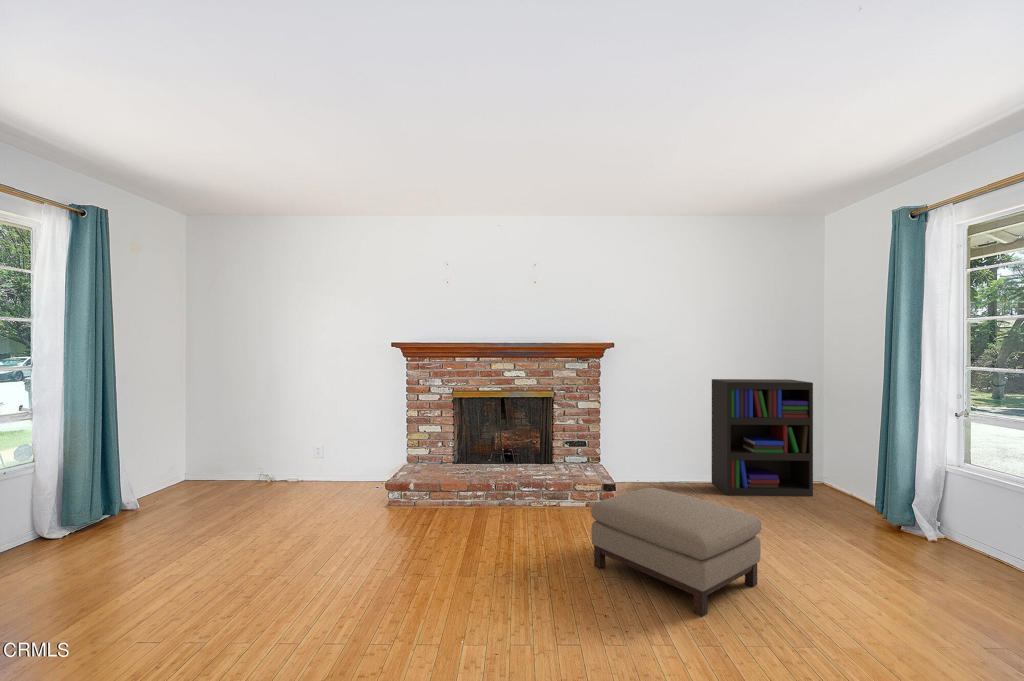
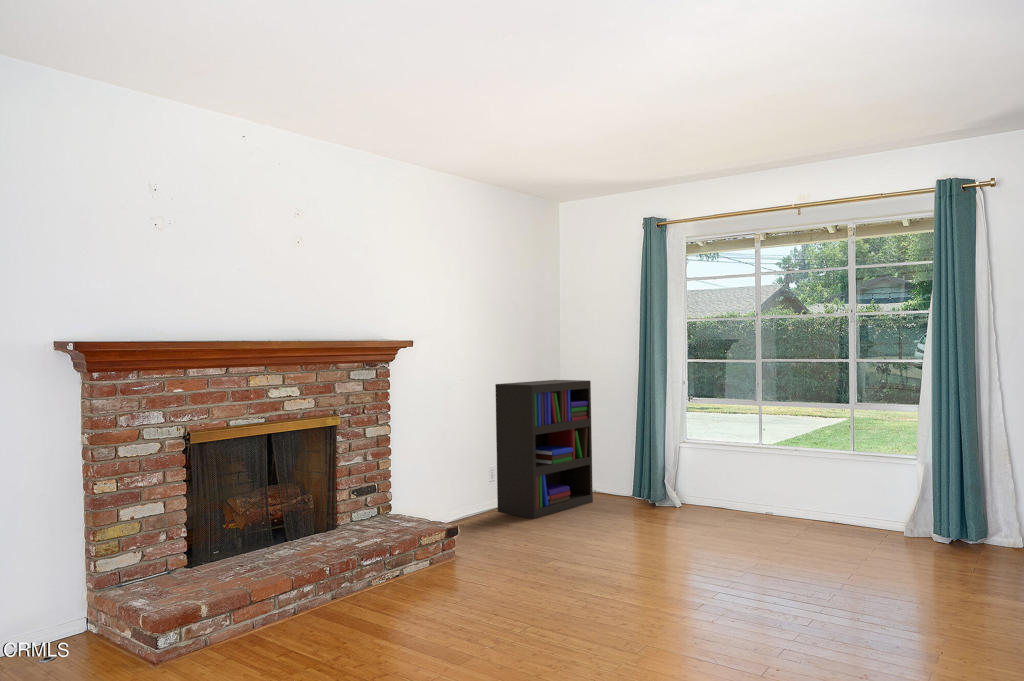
ottoman: present [591,487,761,617] -> none [574,508,739,615]

